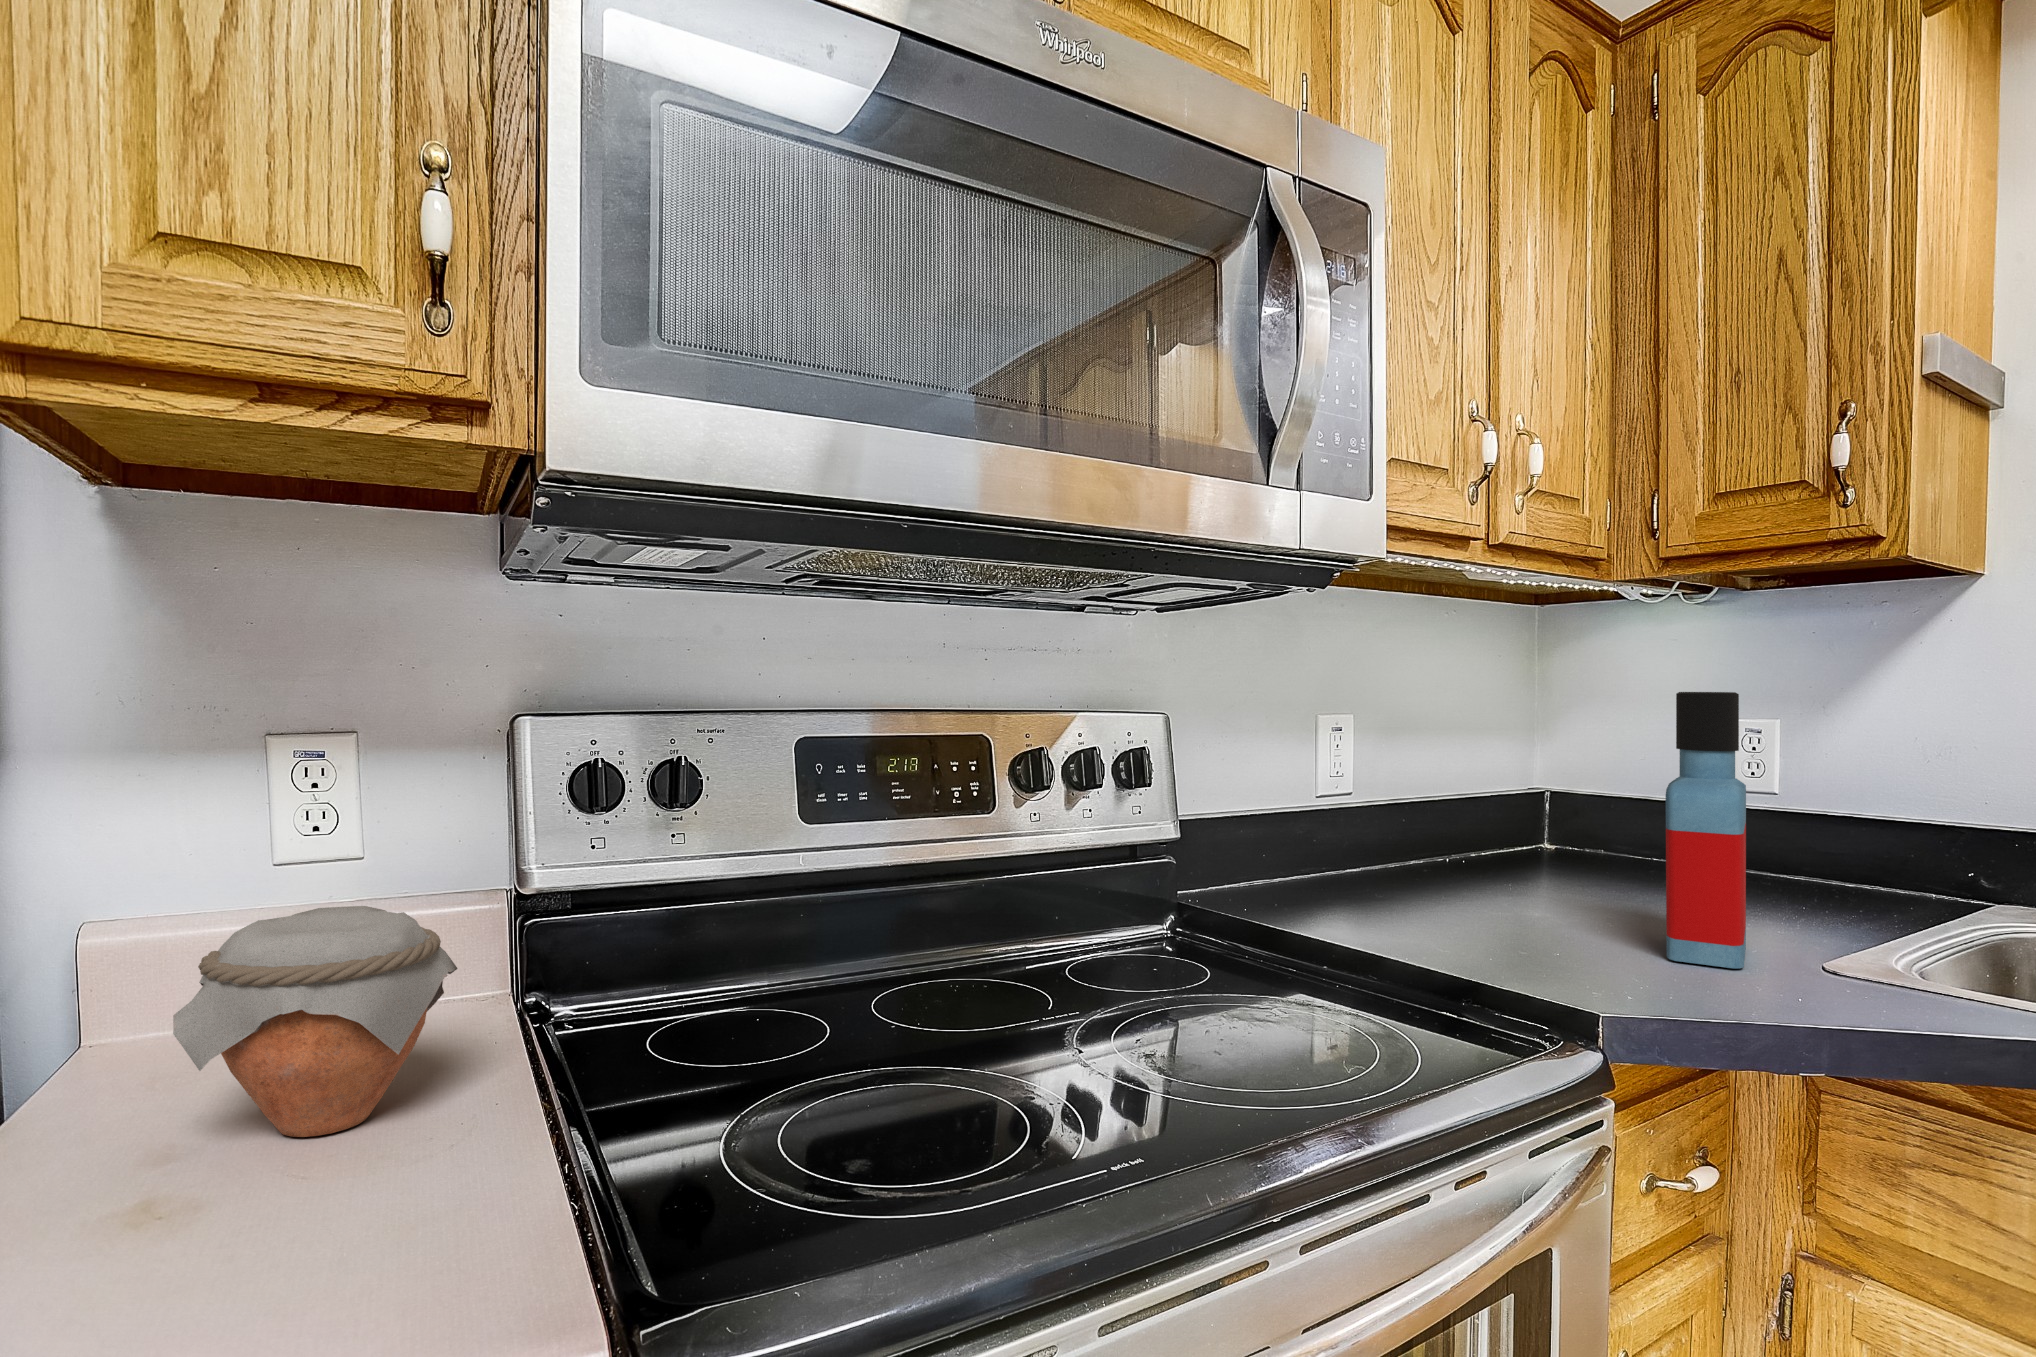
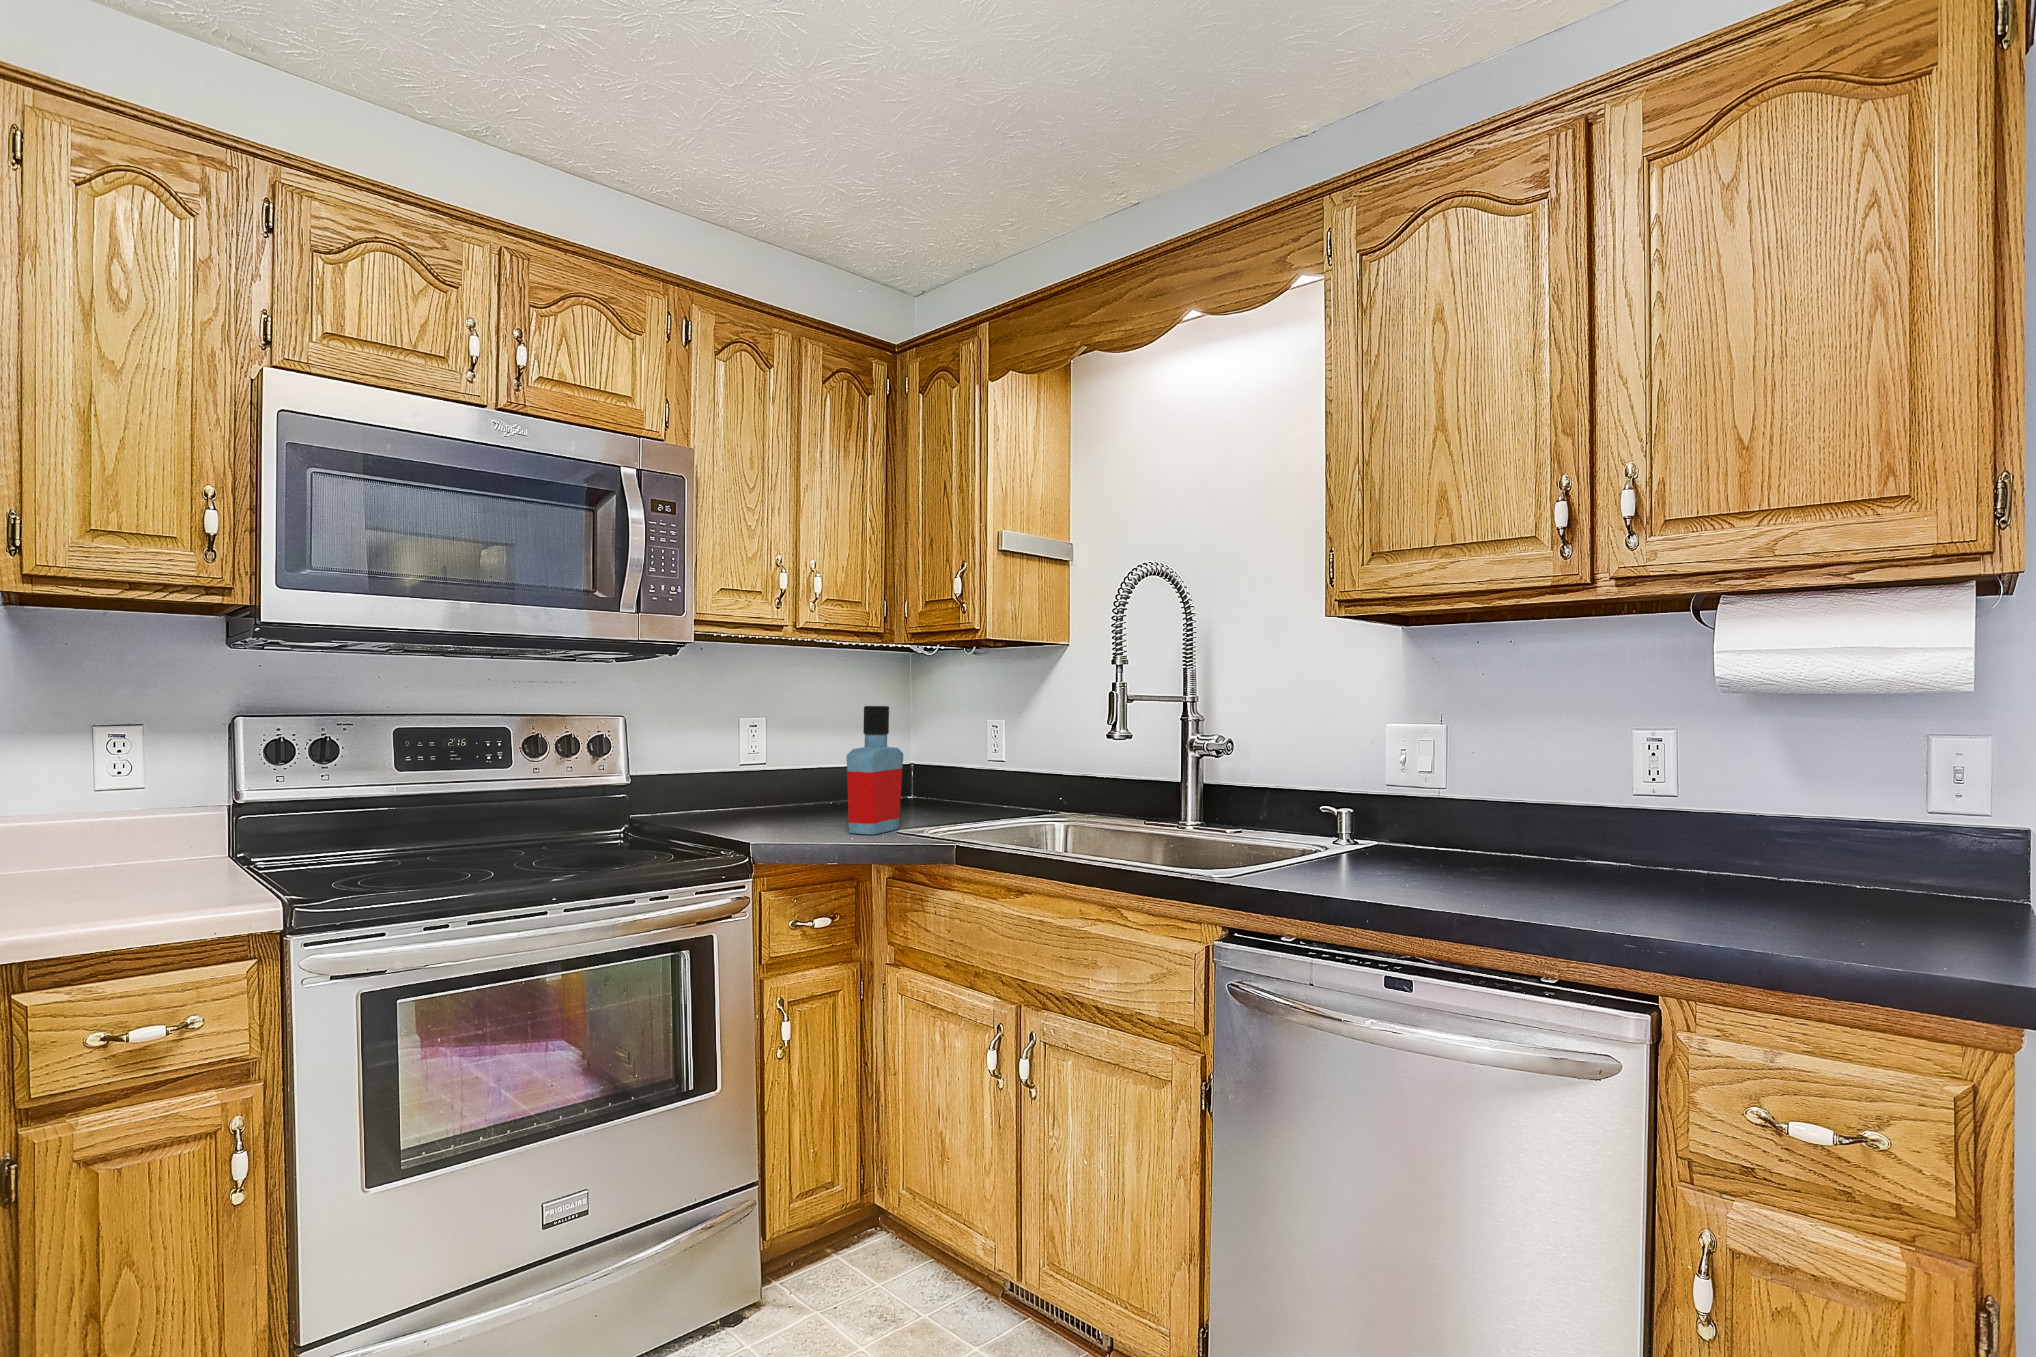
jar: present [173,906,457,1137] -> none [93,799,214,887]

